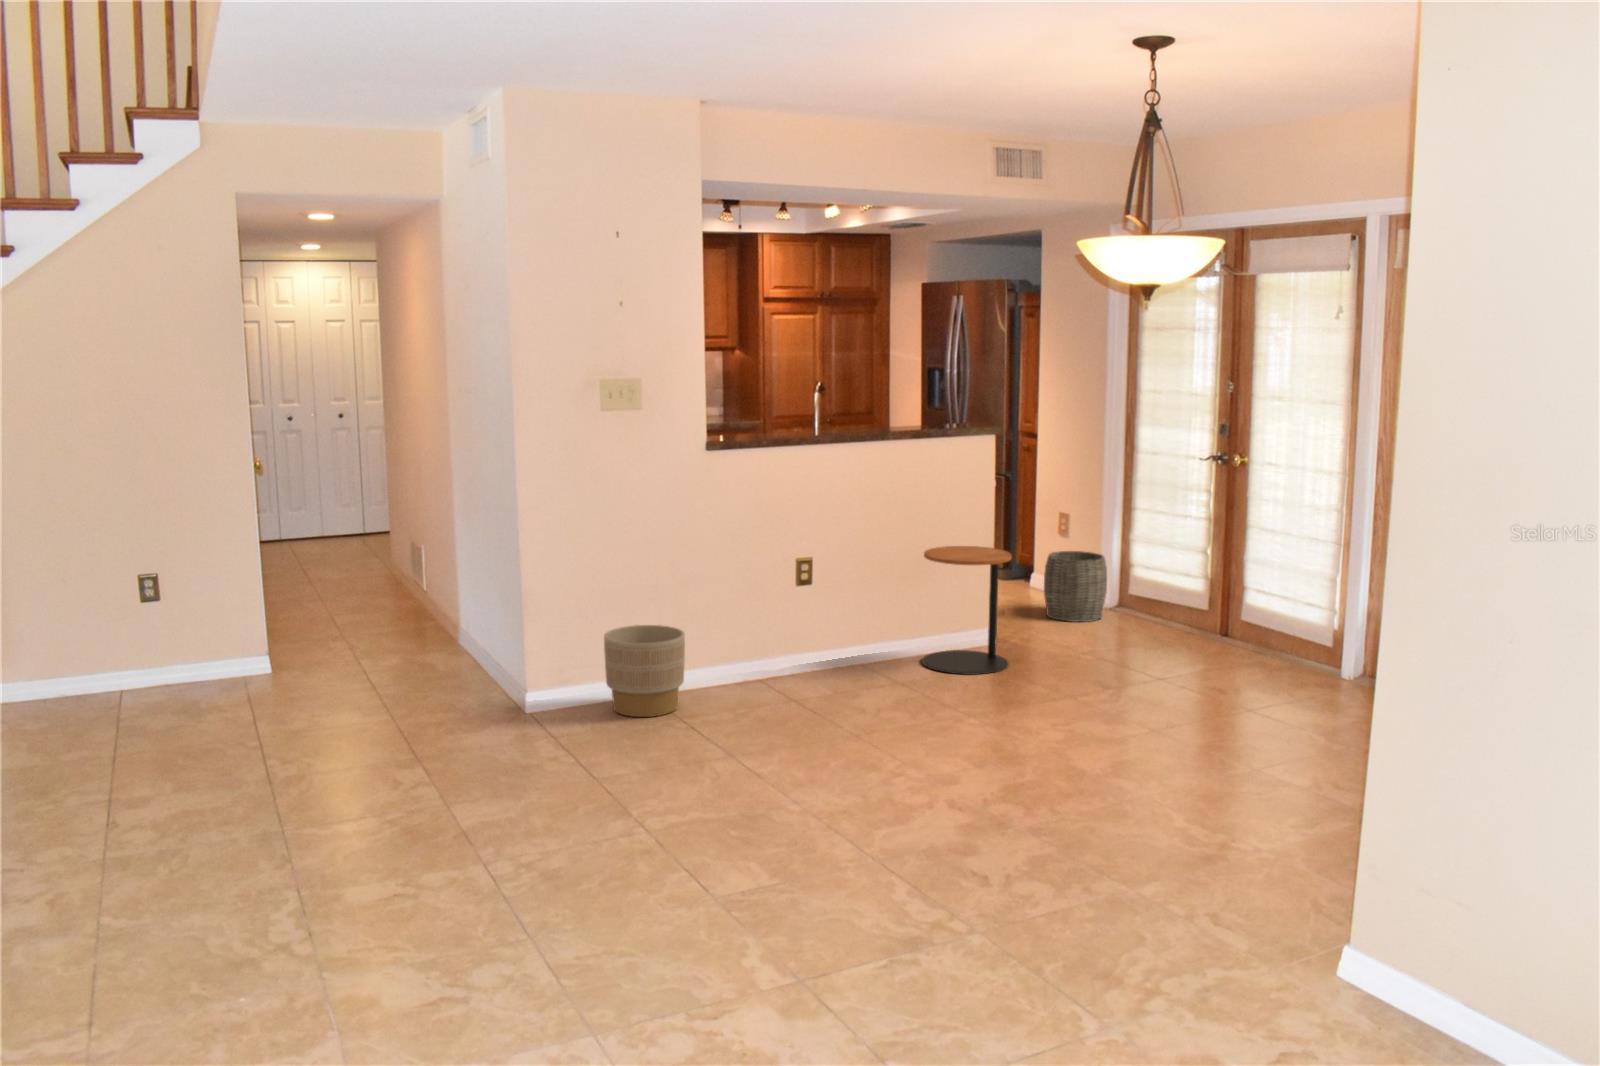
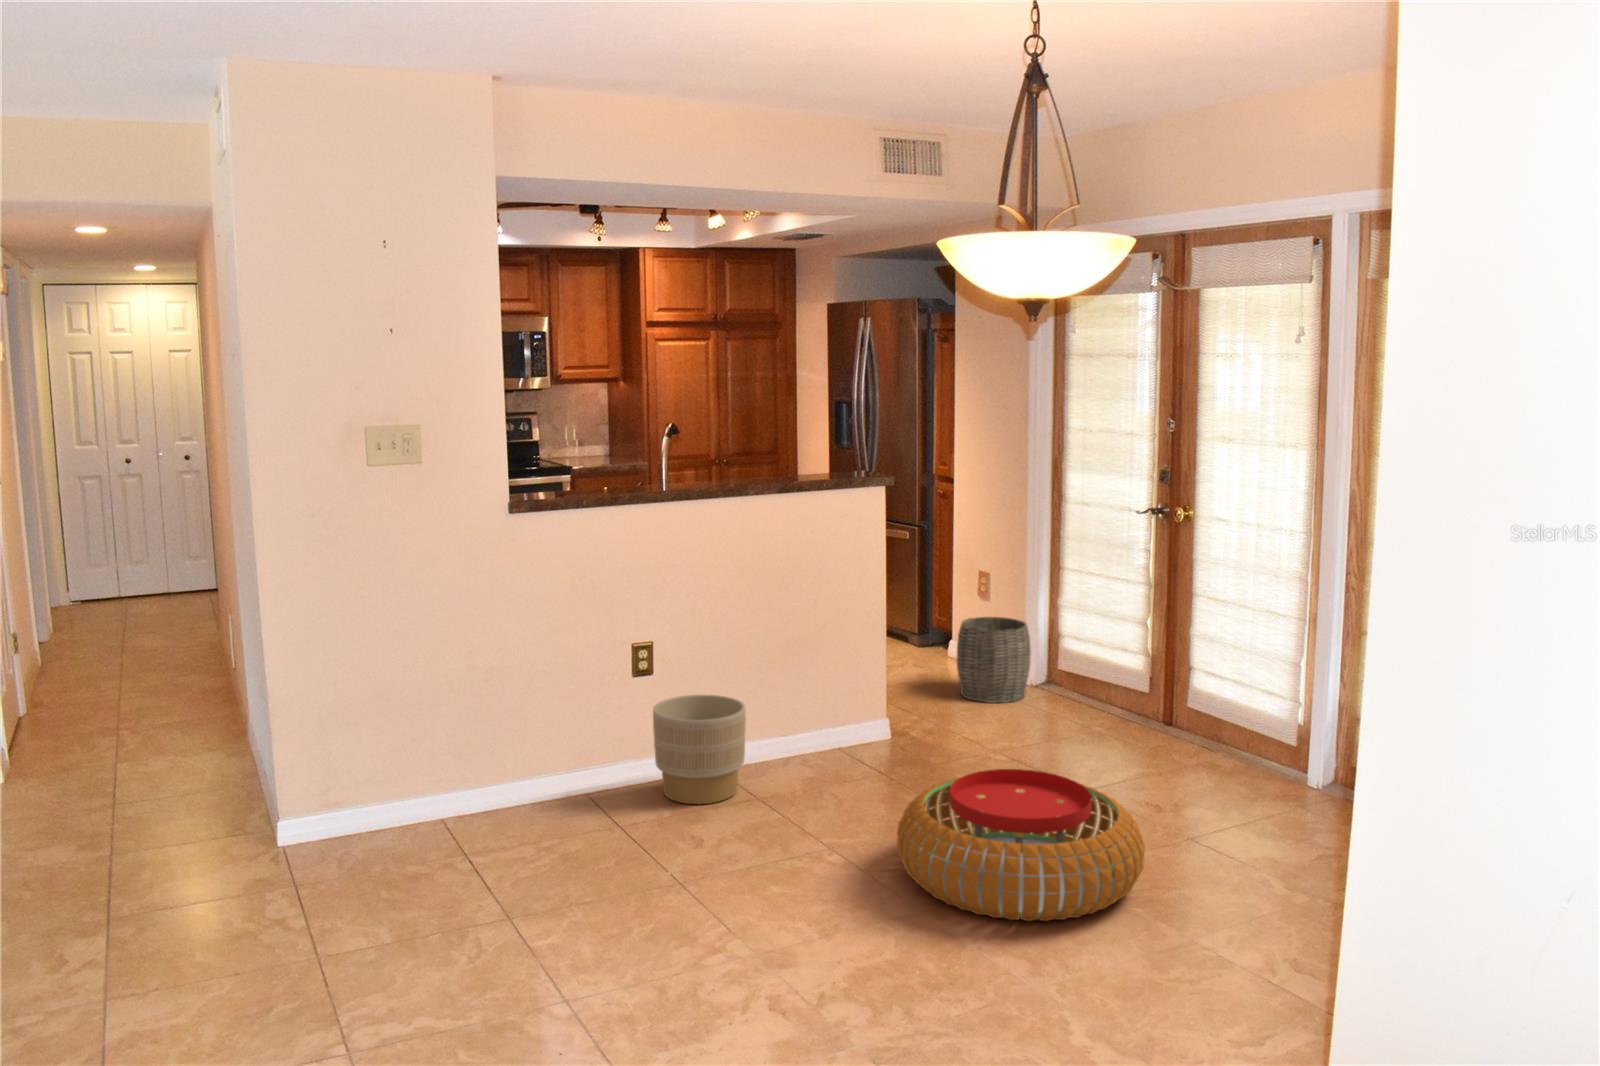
side table: present [922,546,1012,675] -> none [795,622,903,785]
planter: present [604,625,685,717] -> present [653,695,746,804]
pouf: none [1021,650,1214,754] -> present [897,769,1145,921]

